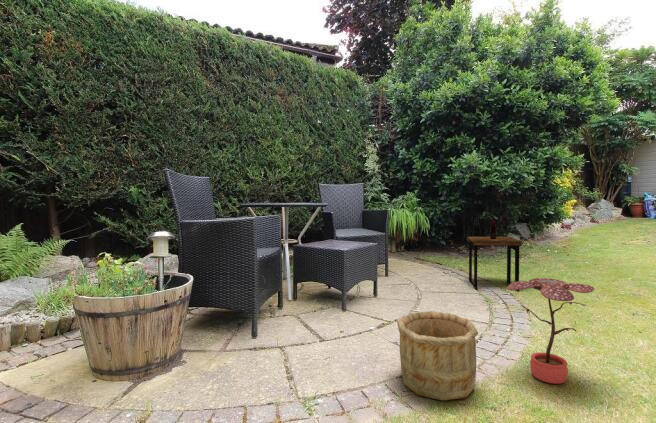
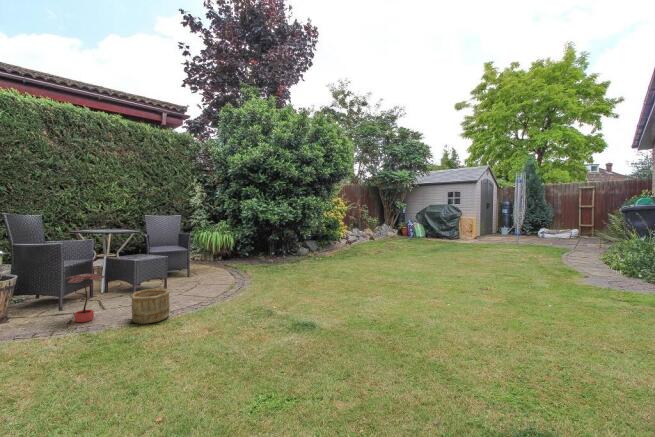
side table: present [467,219,522,291] -> none [228,242,255,281]
potted plant: present [507,278,594,384] -> present [64,274,105,322]

